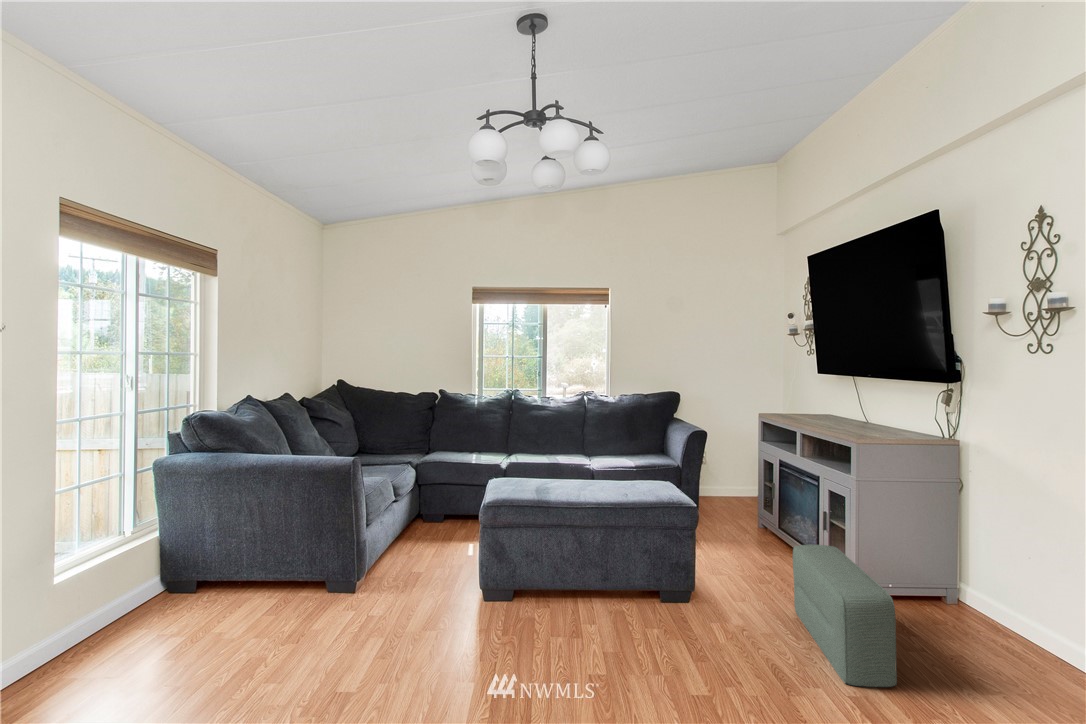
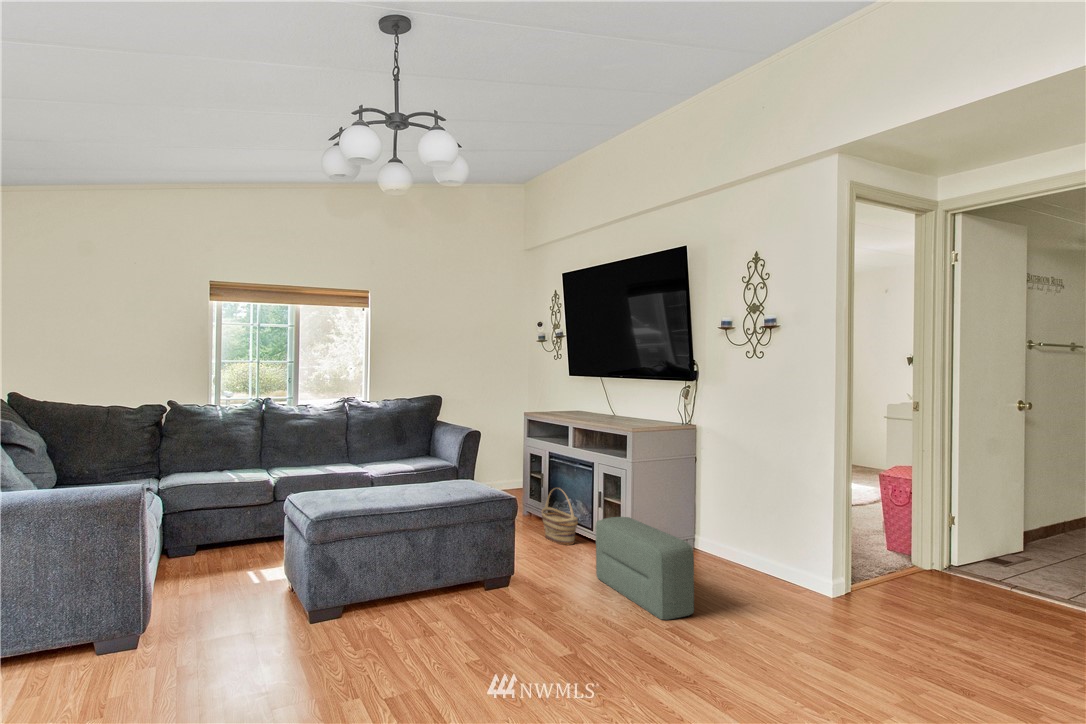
basket: none [763,500,800,566] -> present [542,490,578,545]

